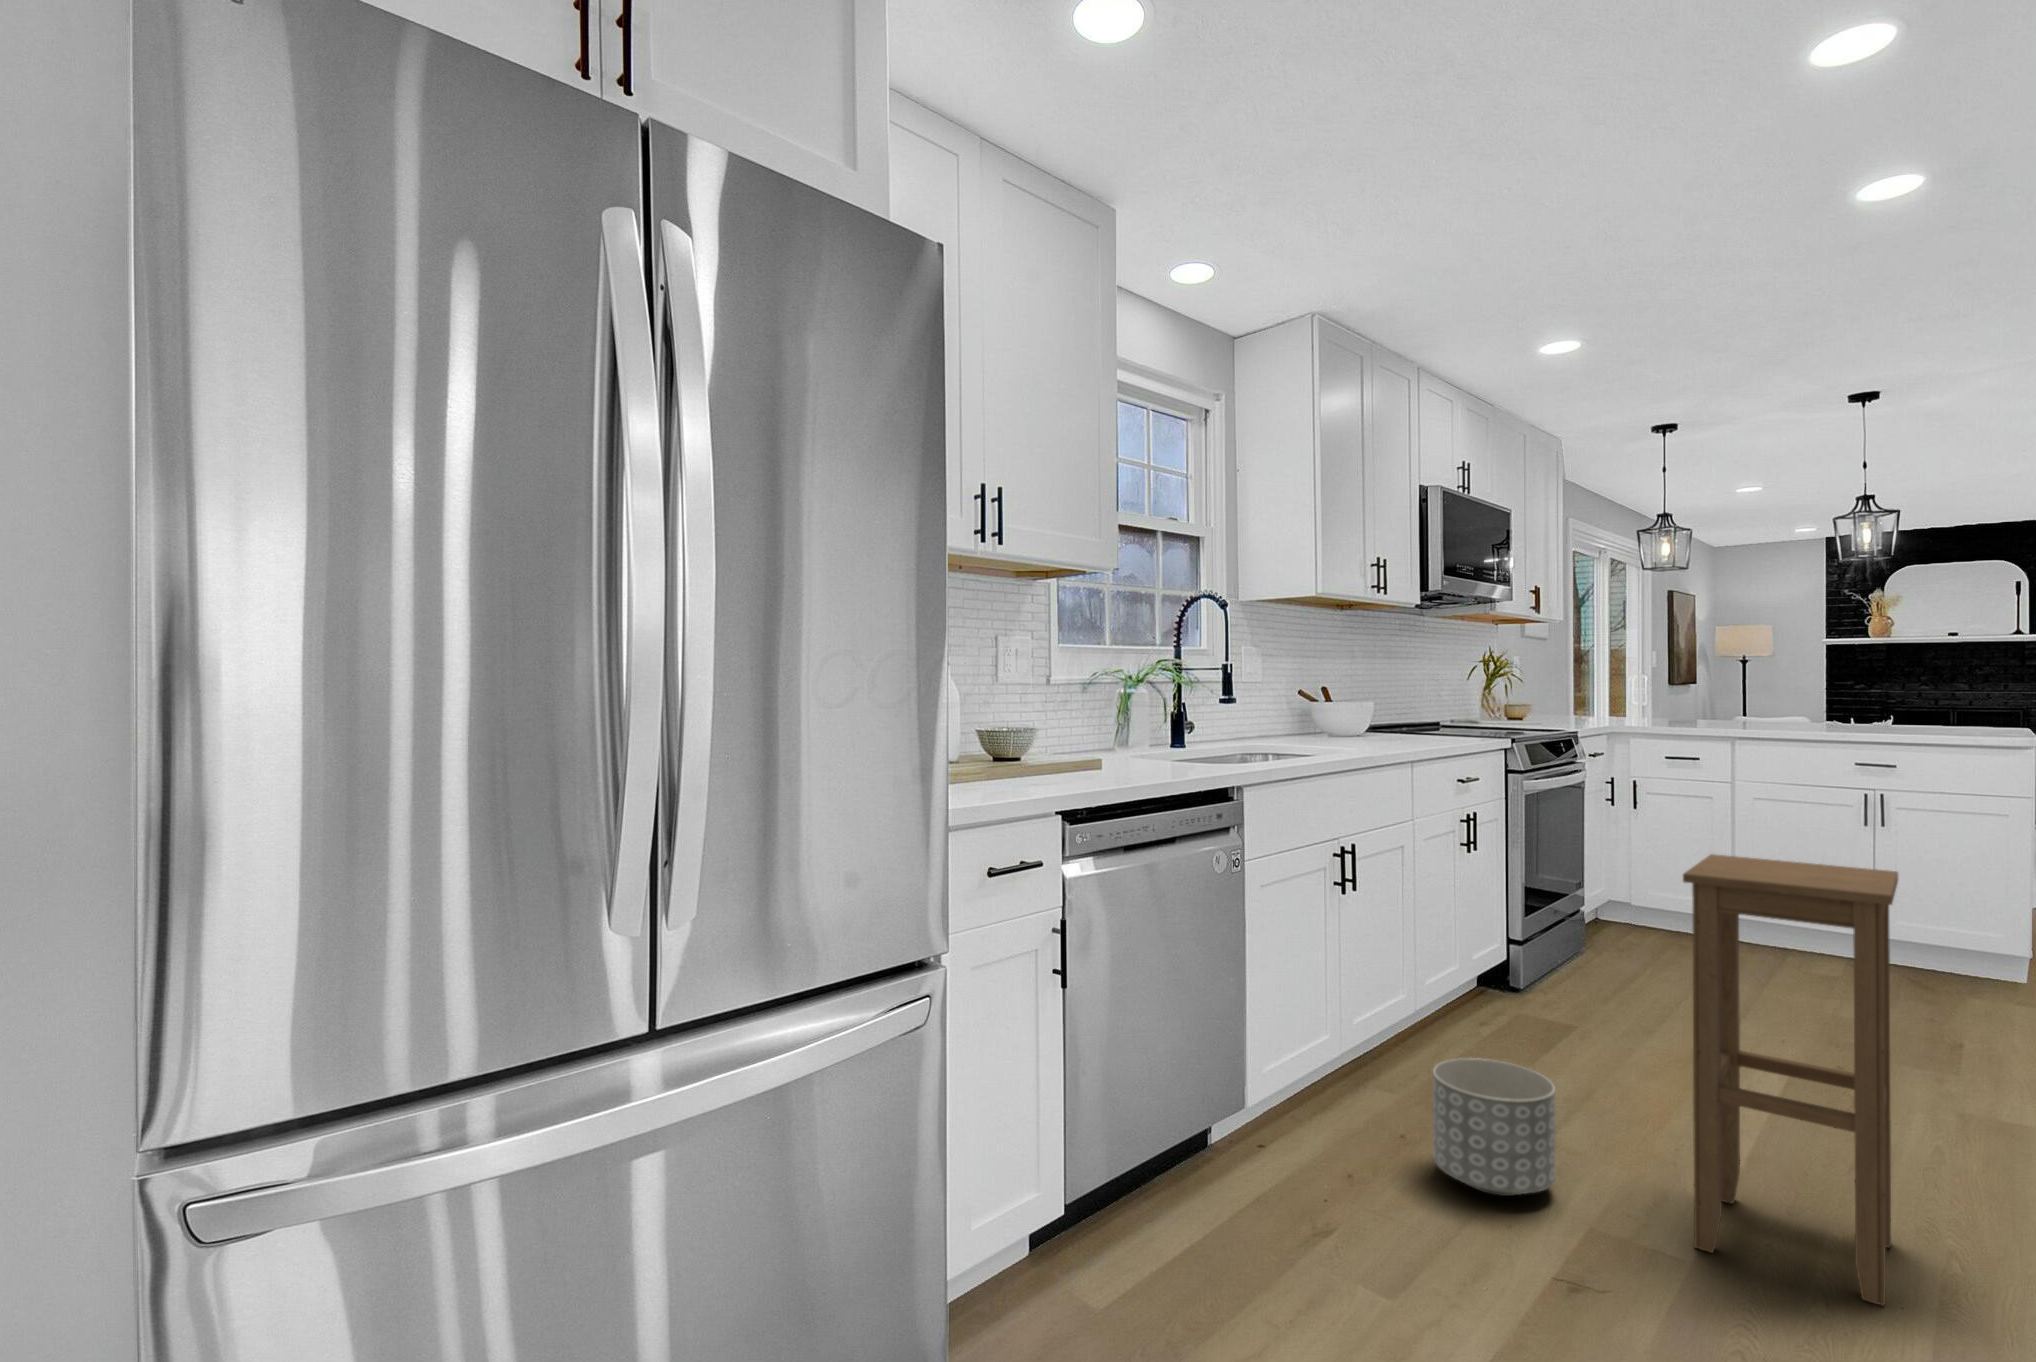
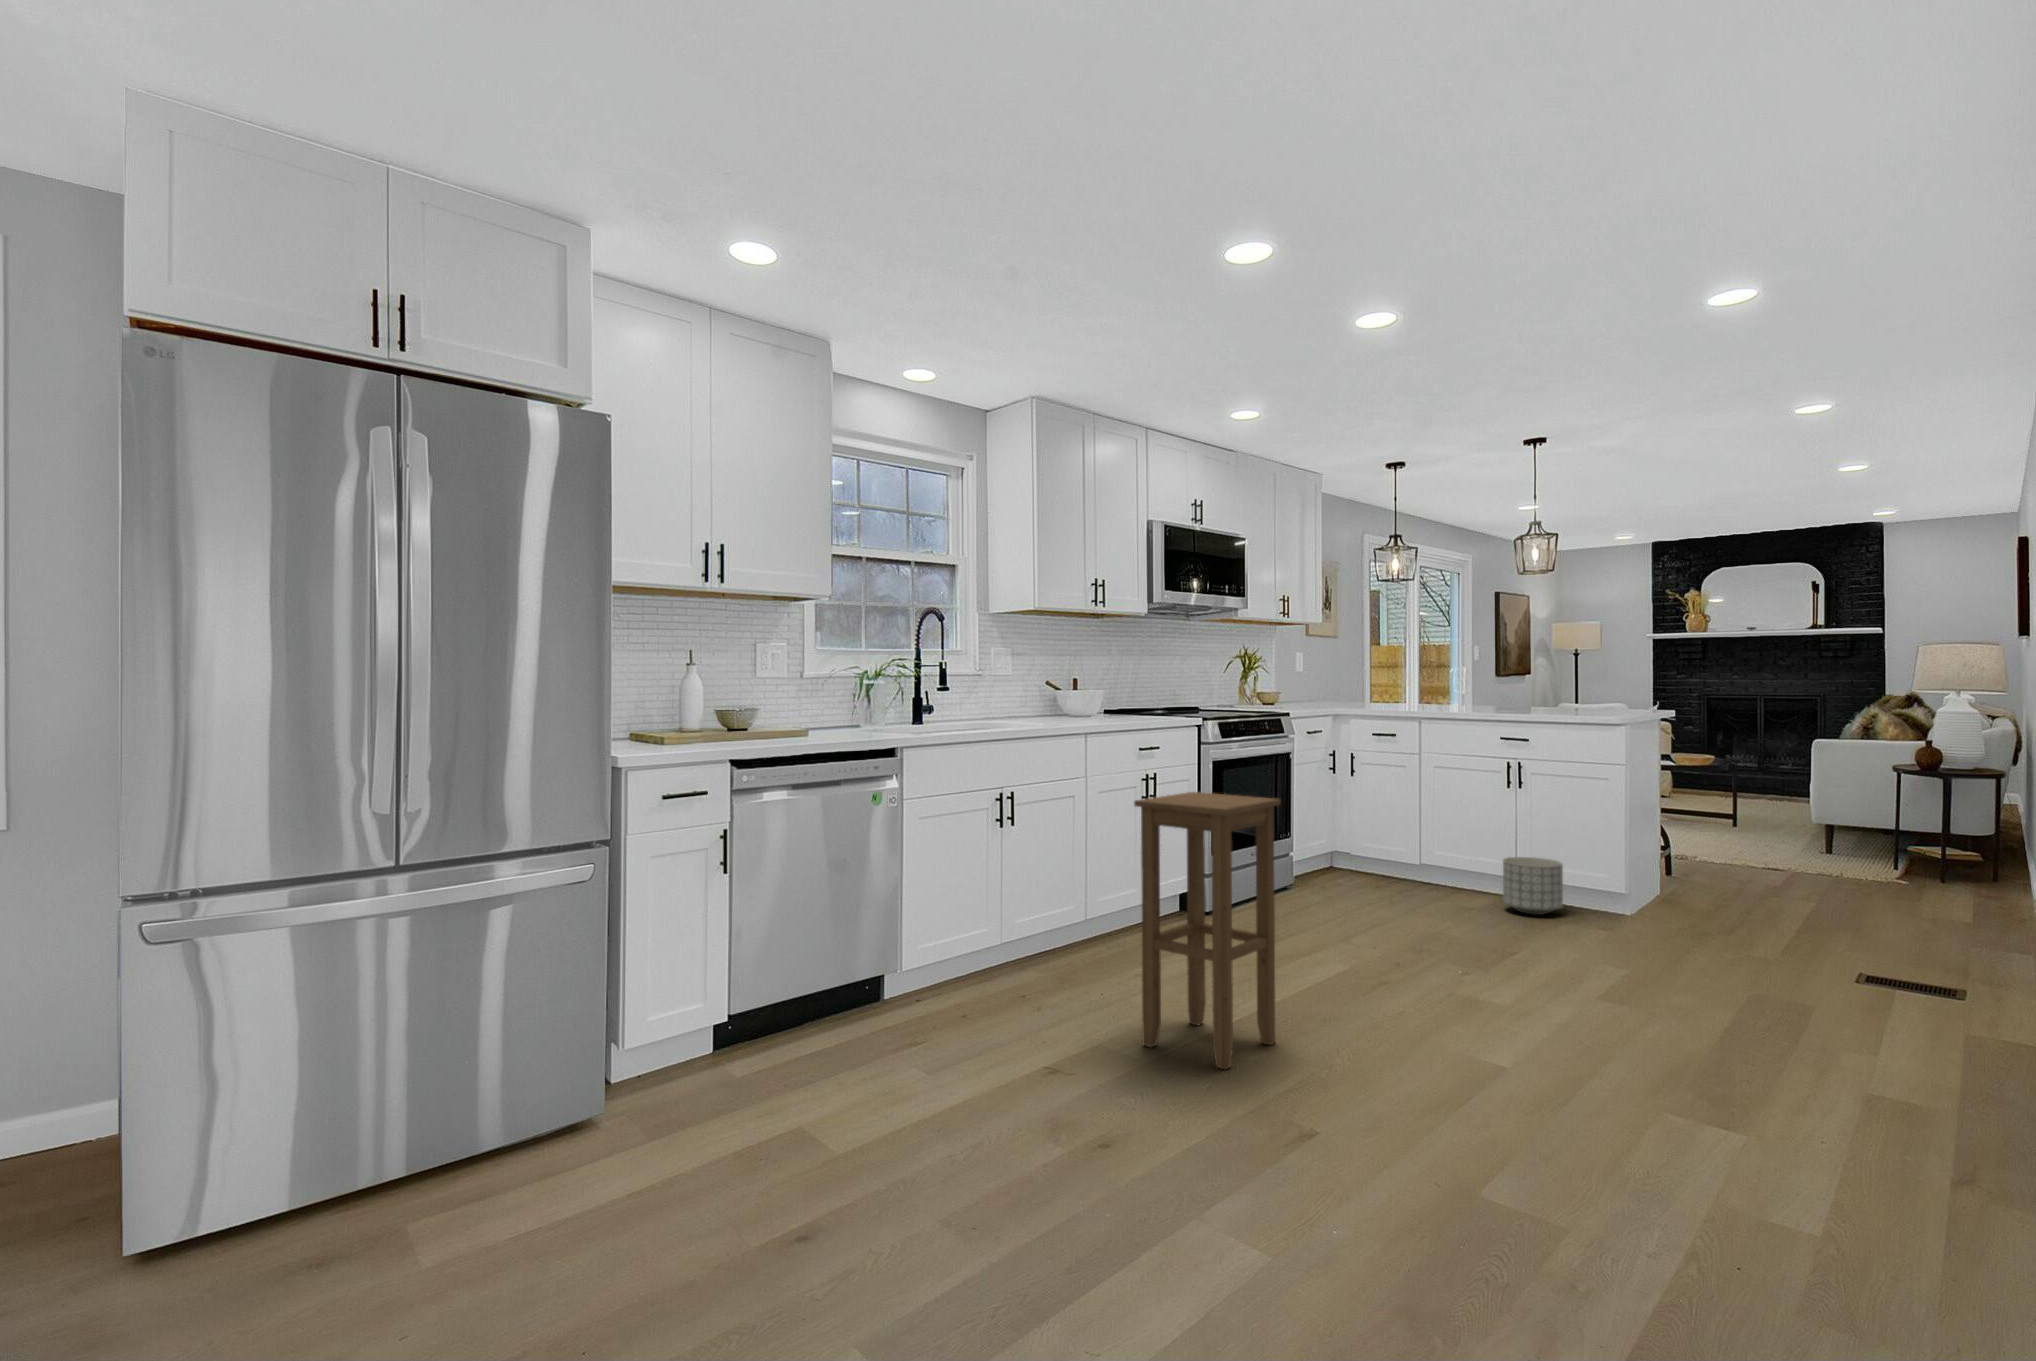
planter: present [1433,1058,1556,1196] -> present [1503,857,1563,915]

